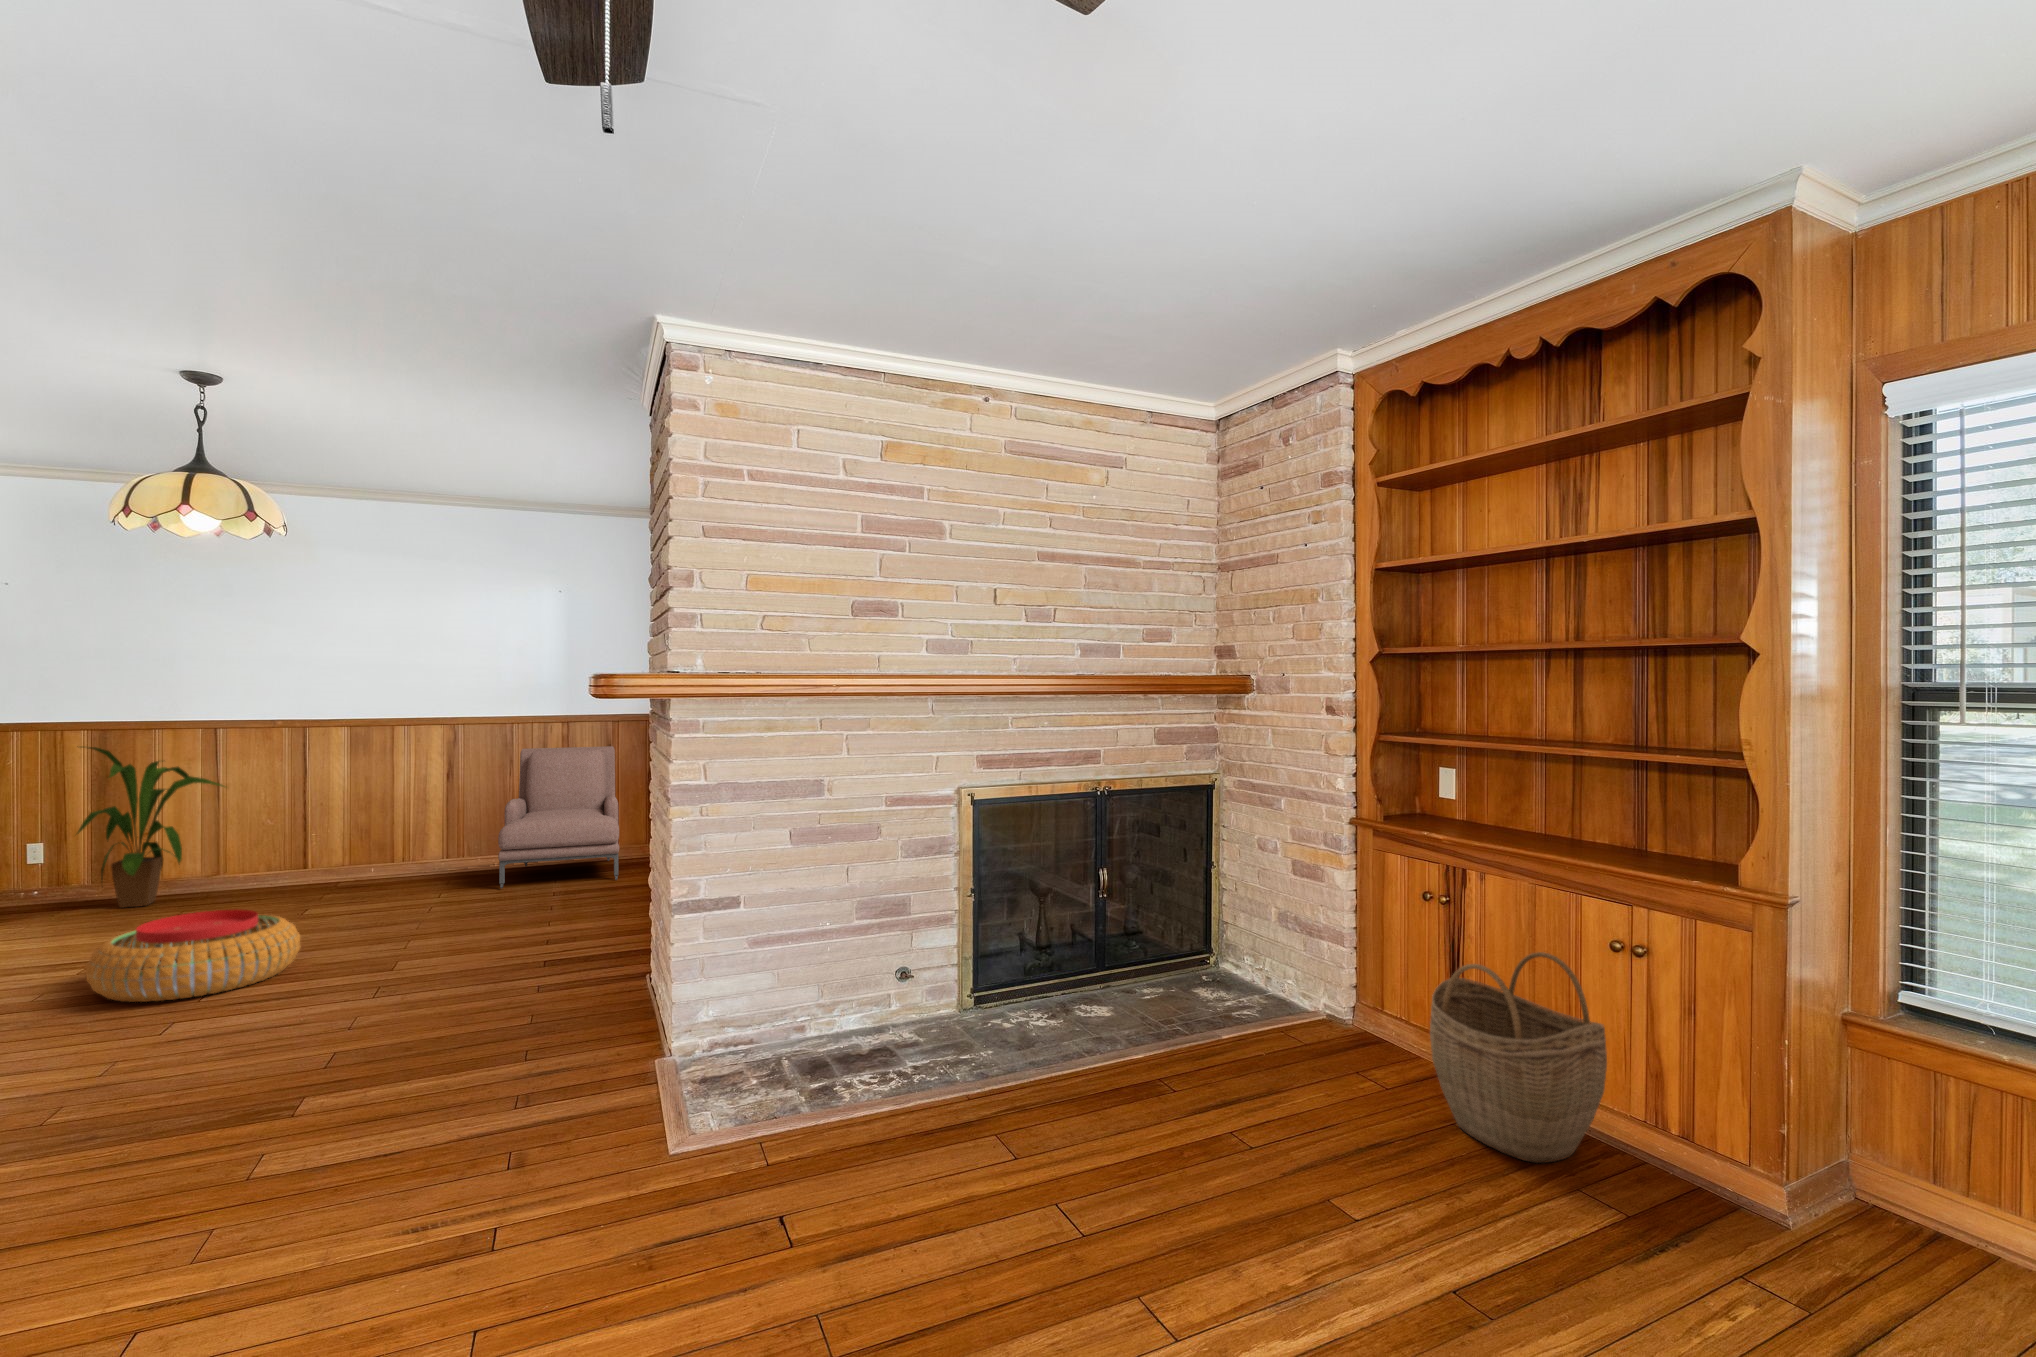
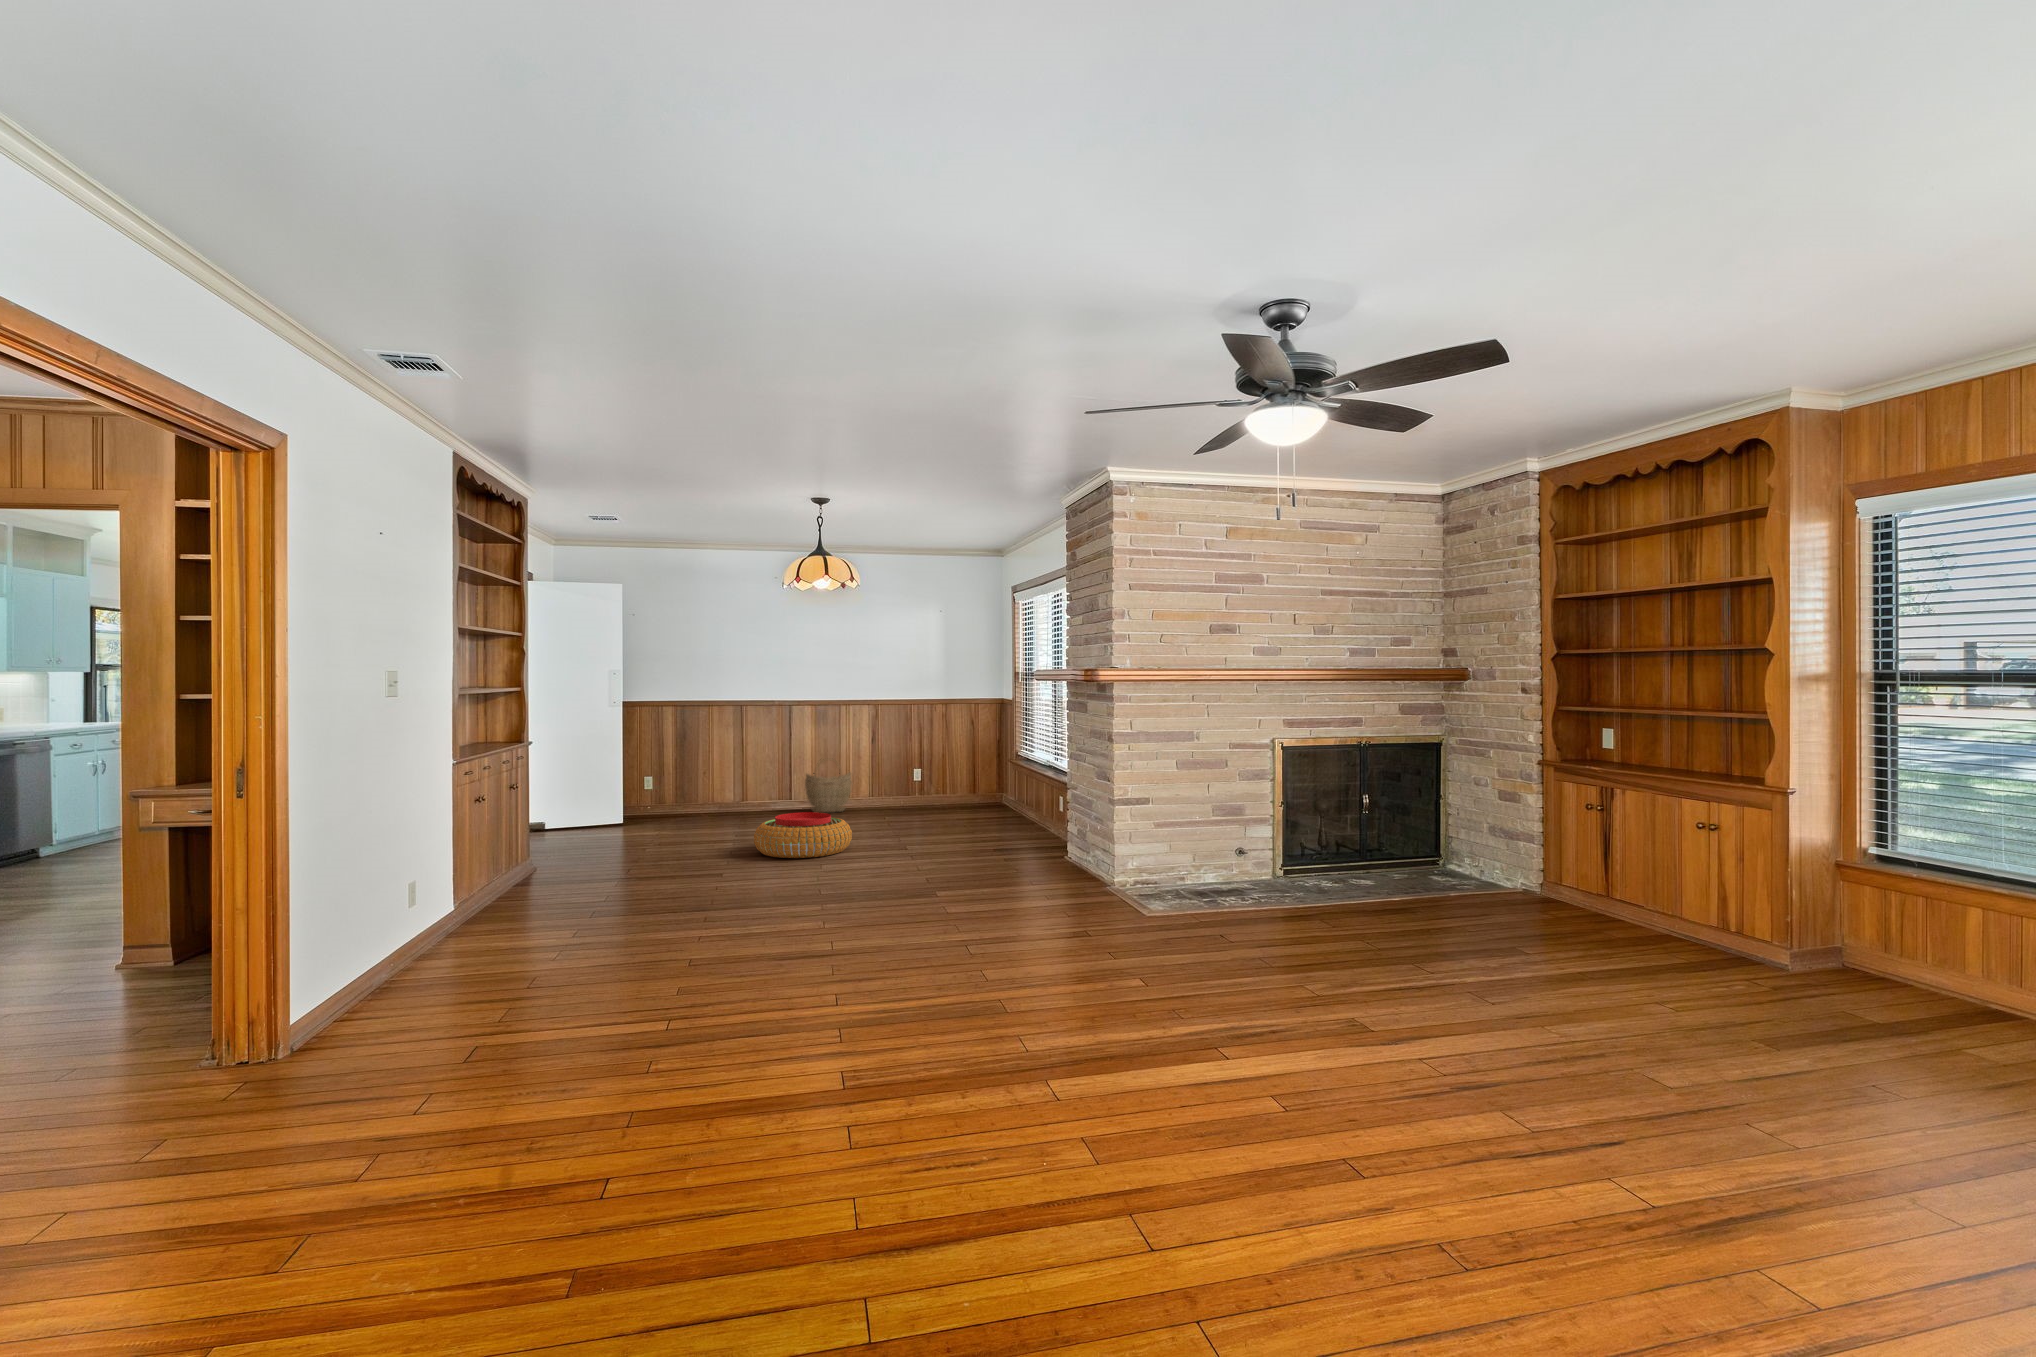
armchair: present [498,746,619,888] -> none [920,723,996,816]
house plant: present [78,747,223,908] -> none [683,717,755,819]
woven basket: present [1430,952,1607,1163] -> present [805,760,853,813]

